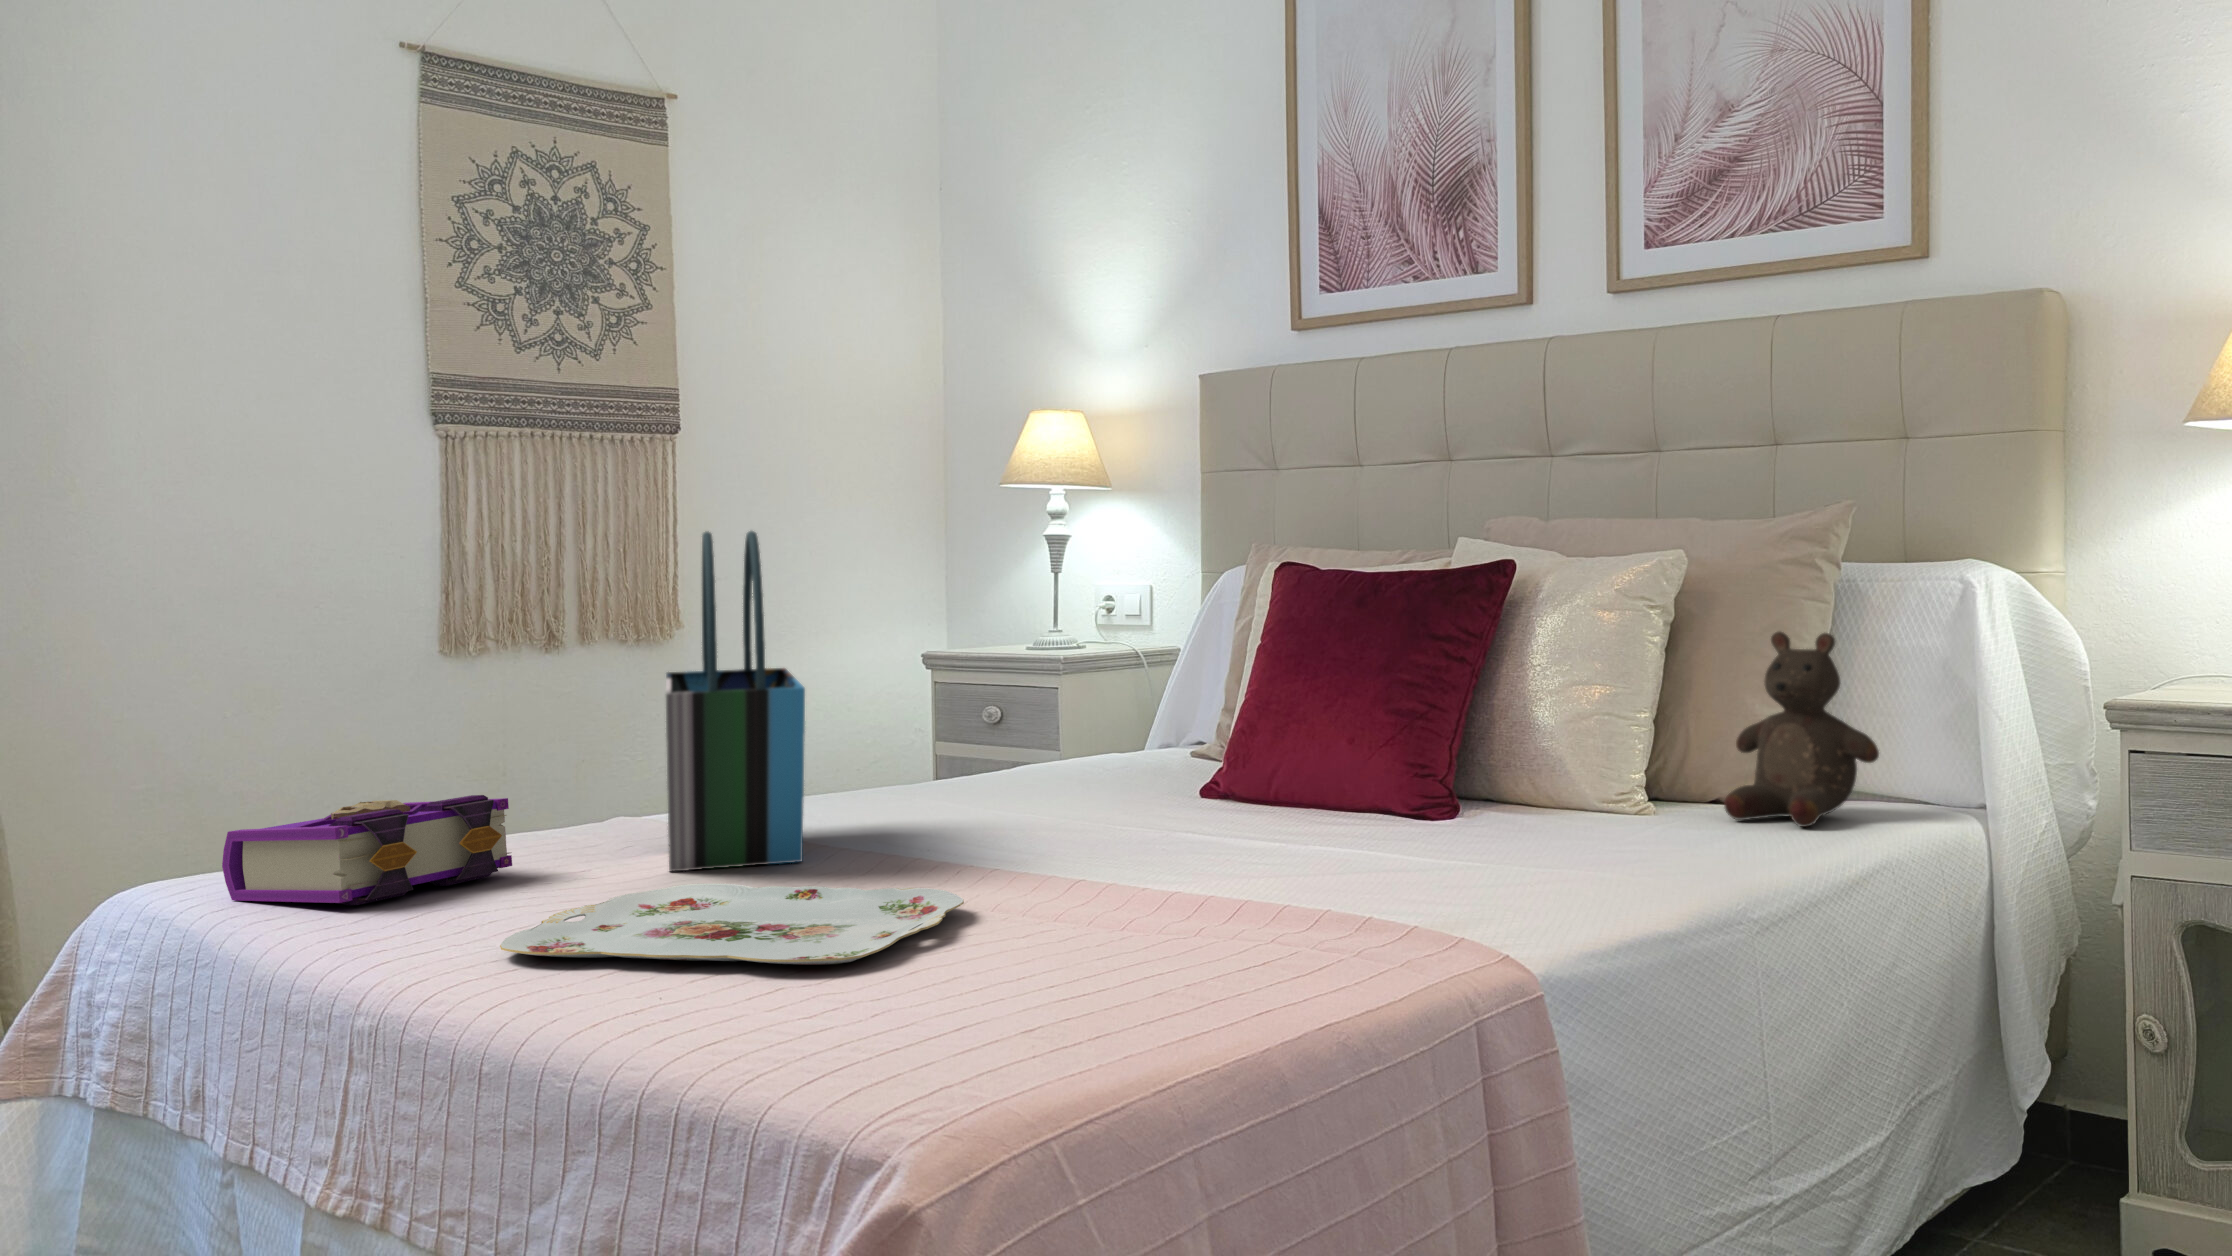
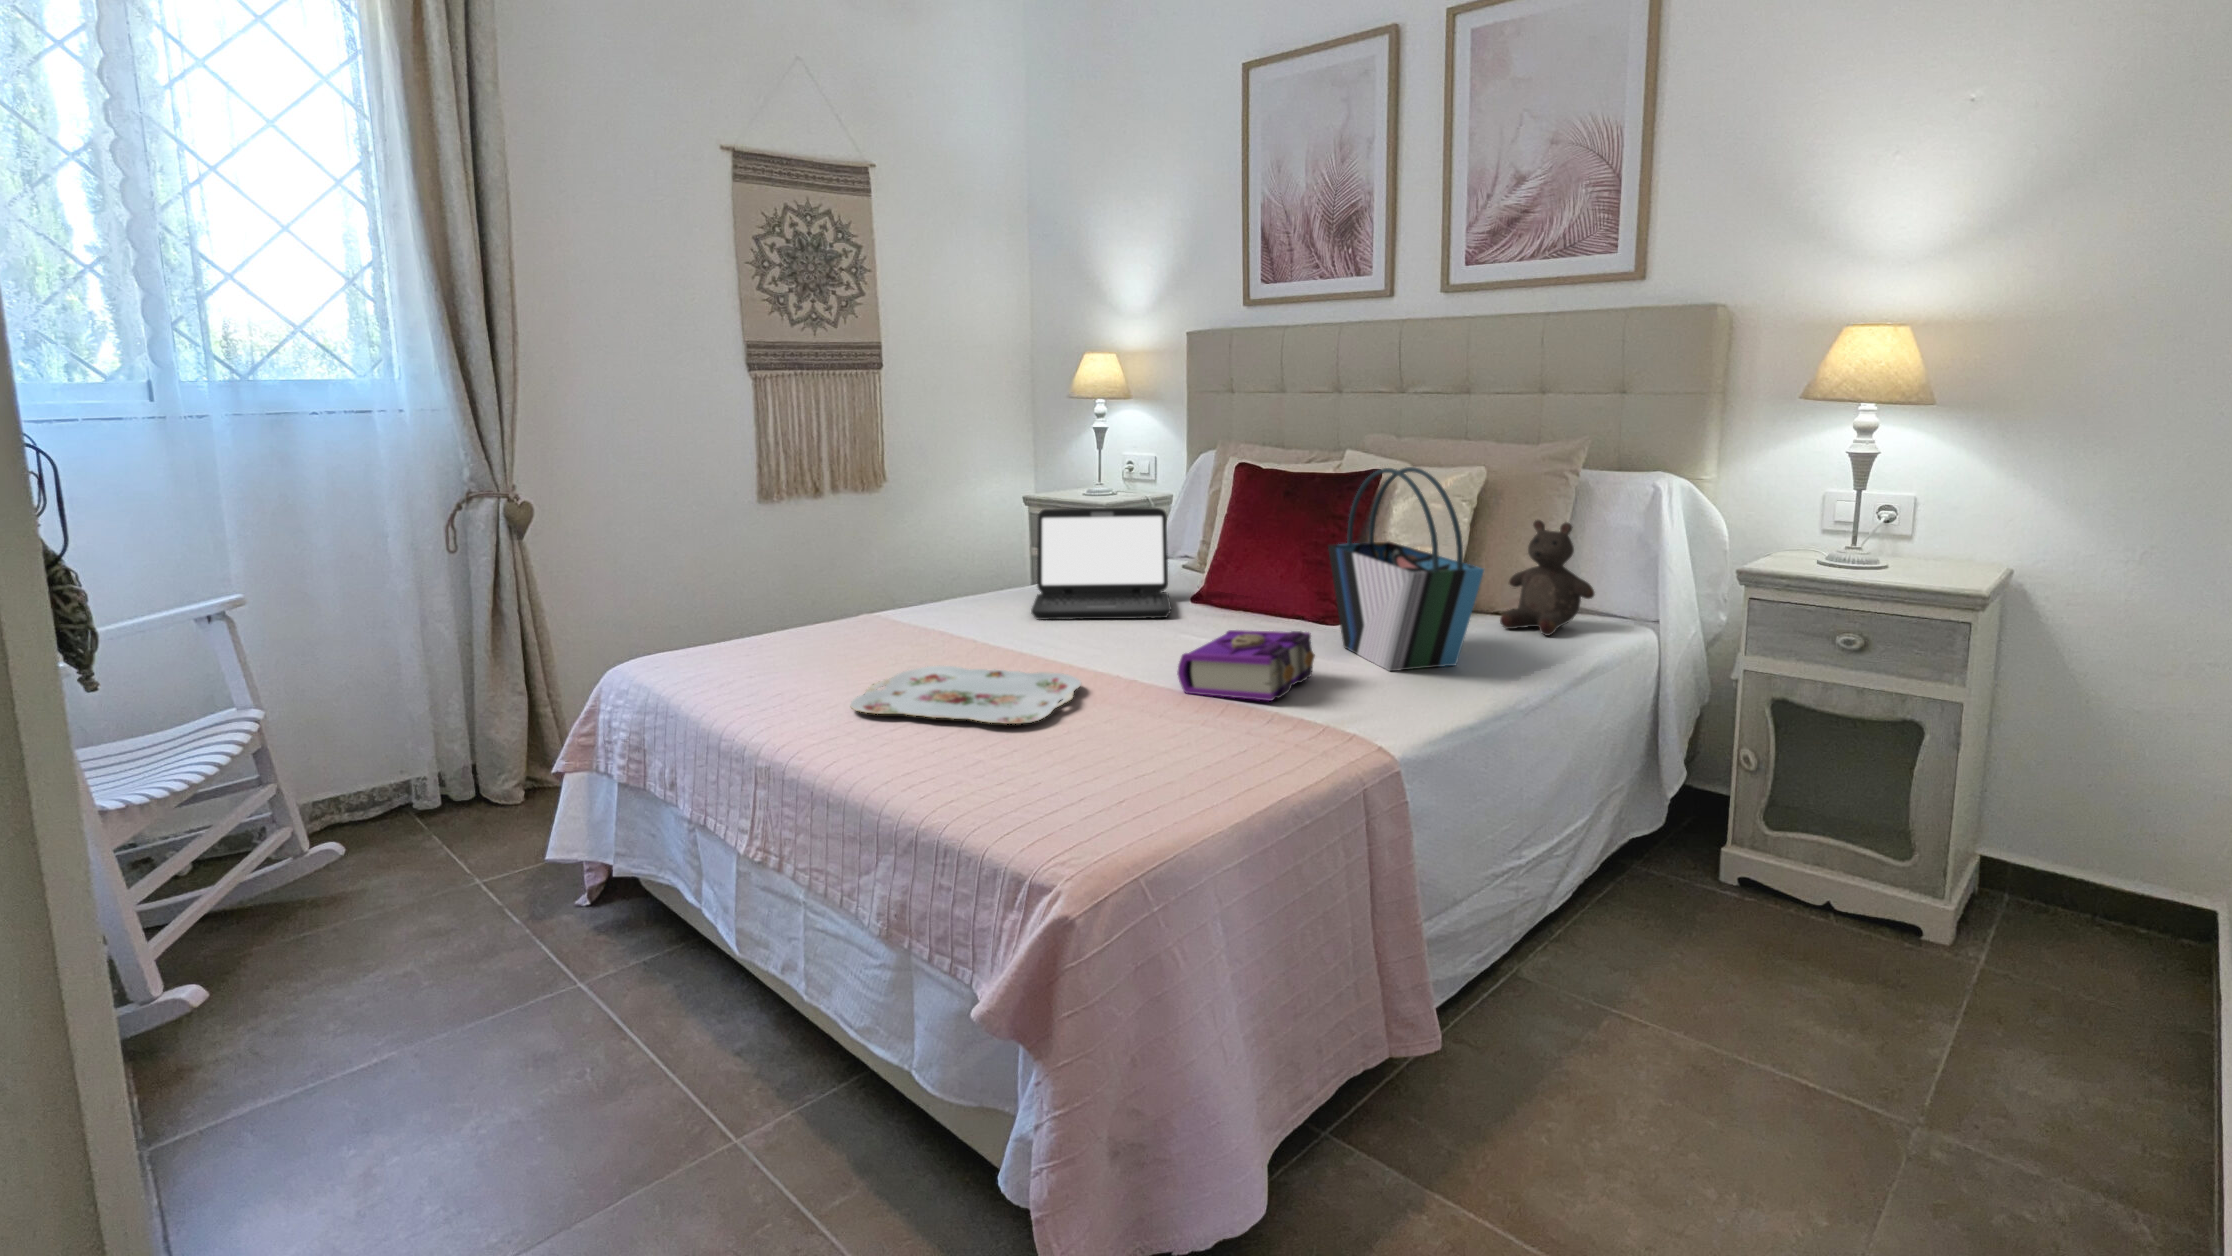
tote bag: present [666,531,805,872] -> present [1328,467,1484,671]
laptop: none [902,633,1156,824] -> present [1031,507,1171,620]
book: present [222,795,512,905] -> present [1178,630,1315,701]

